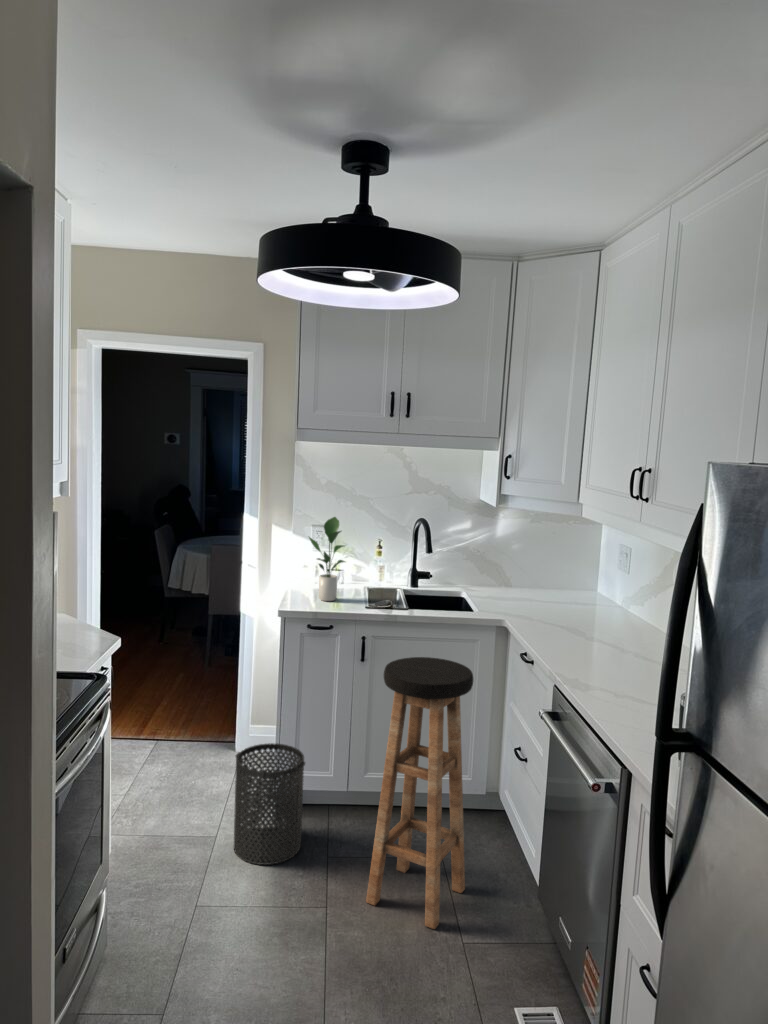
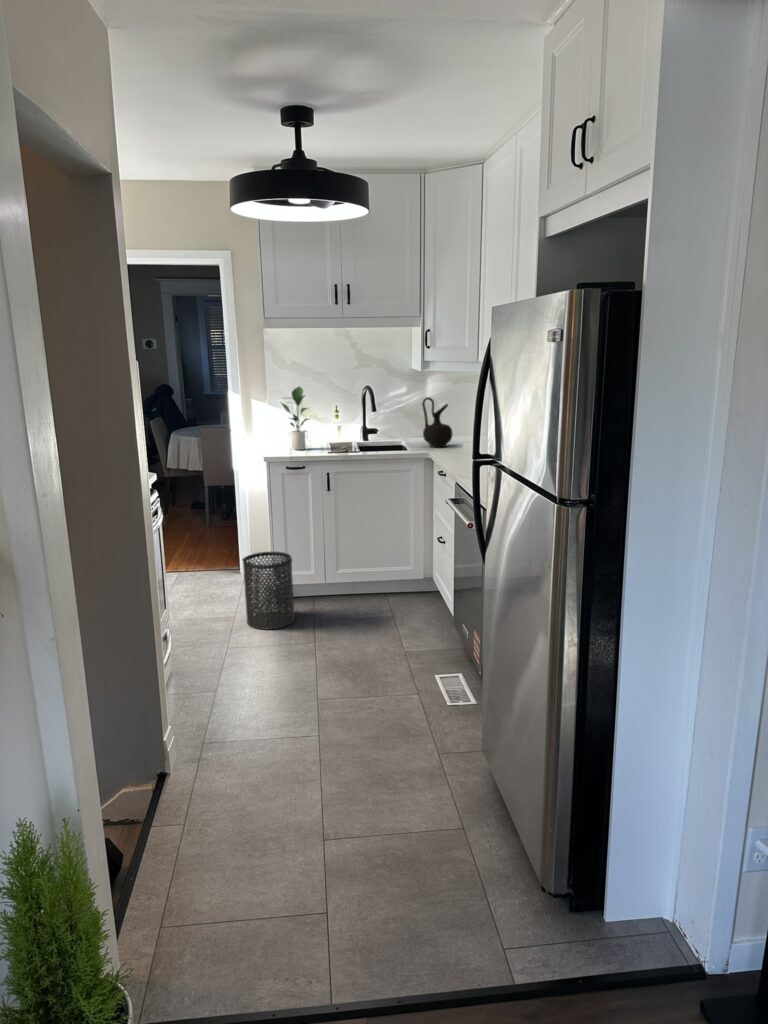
ceramic jug: none [494,544,534,611] -> present [422,397,453,447]
bar stool: present [366,657,473,929] -> none [341,476,409,650]

